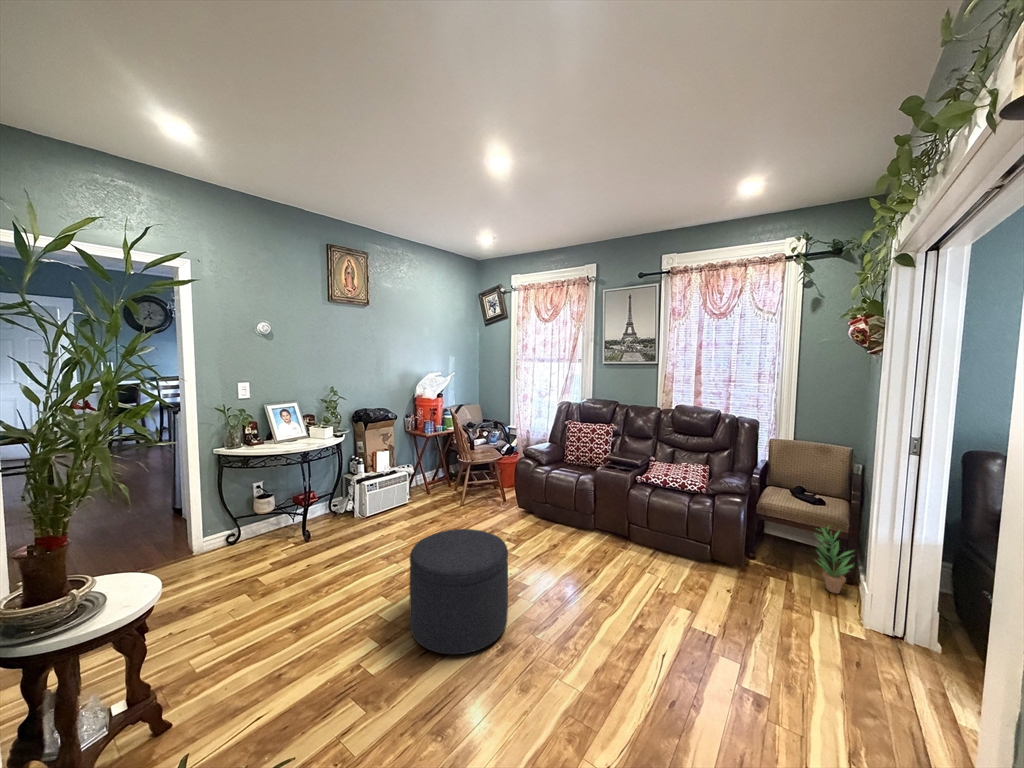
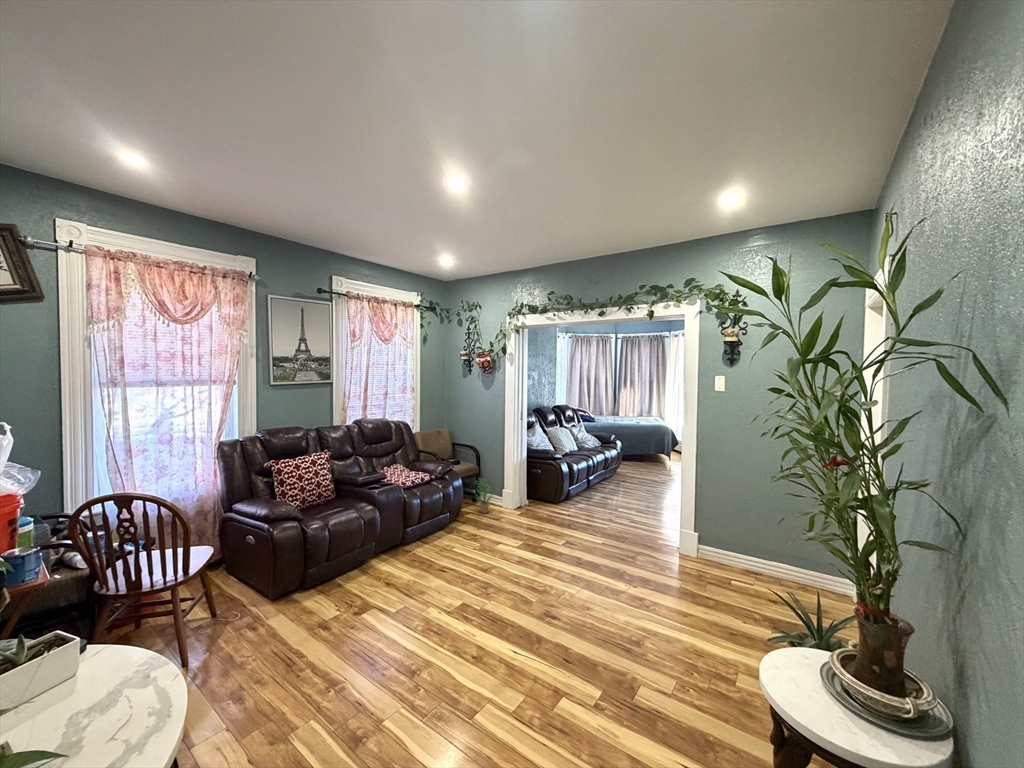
ottoman: present [409,529,508,654] -> none [474,546,571,670]

